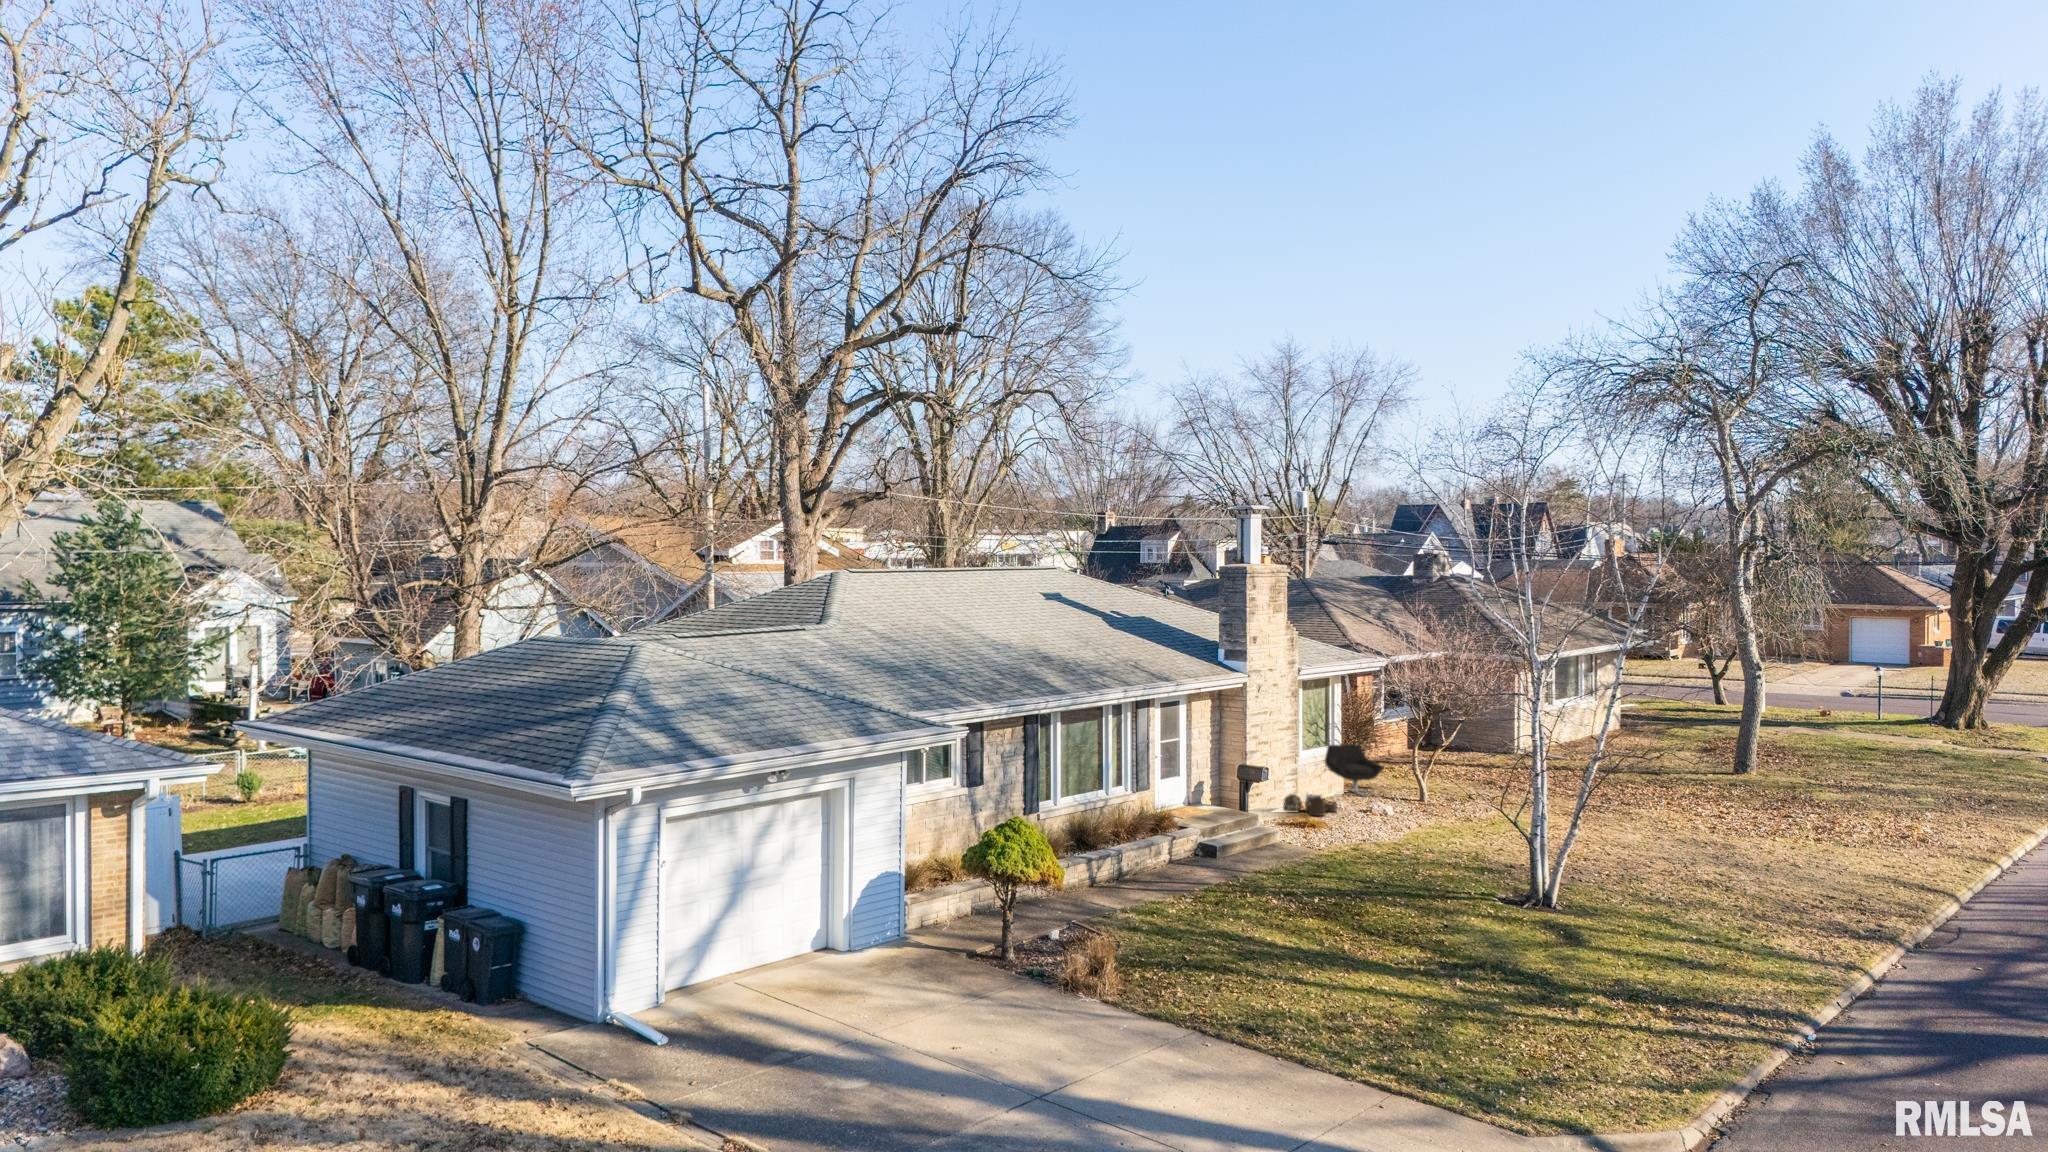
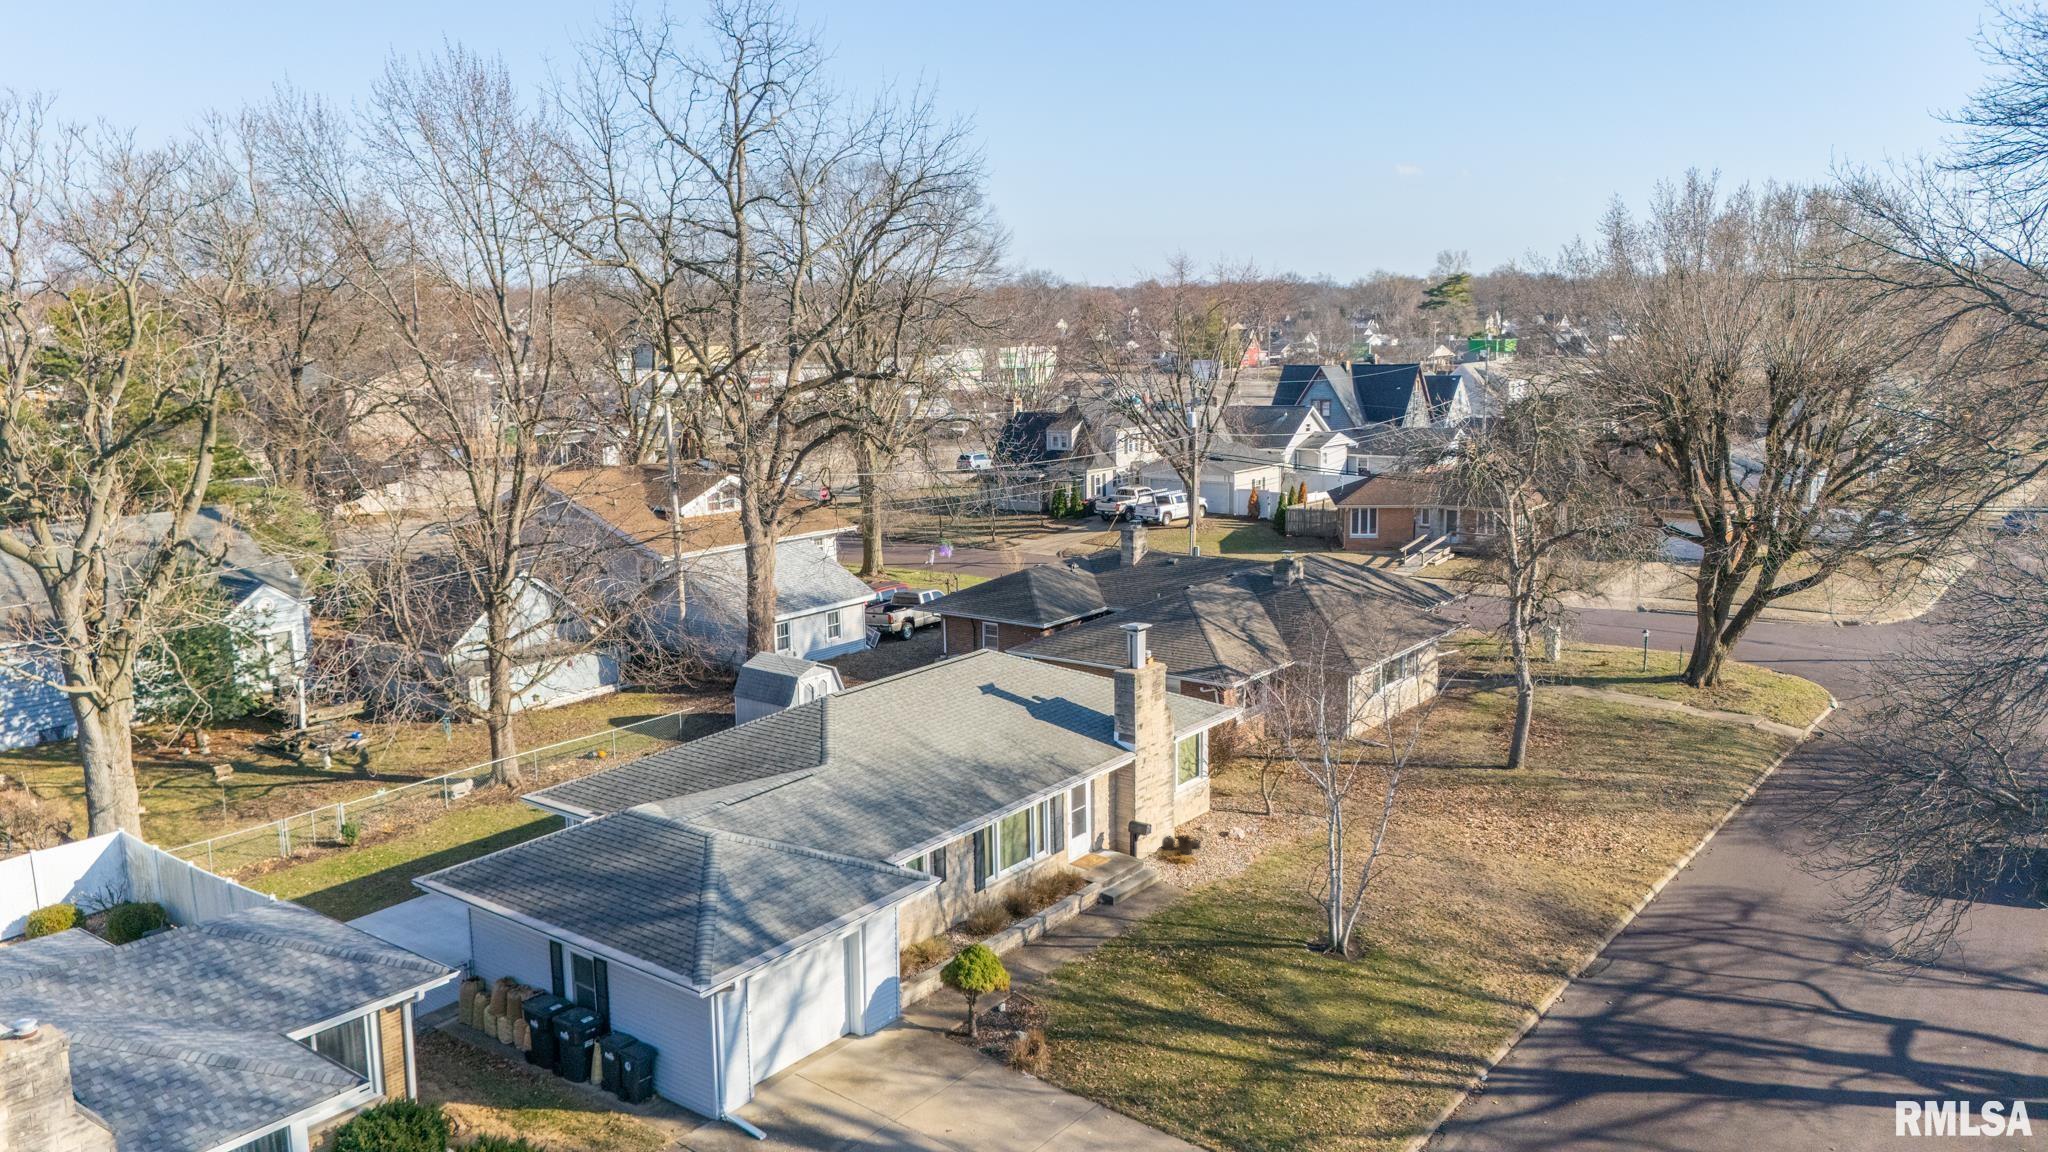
lounge chair: present [1325,744,1383,792] -> none [1193,783,1236,827]

